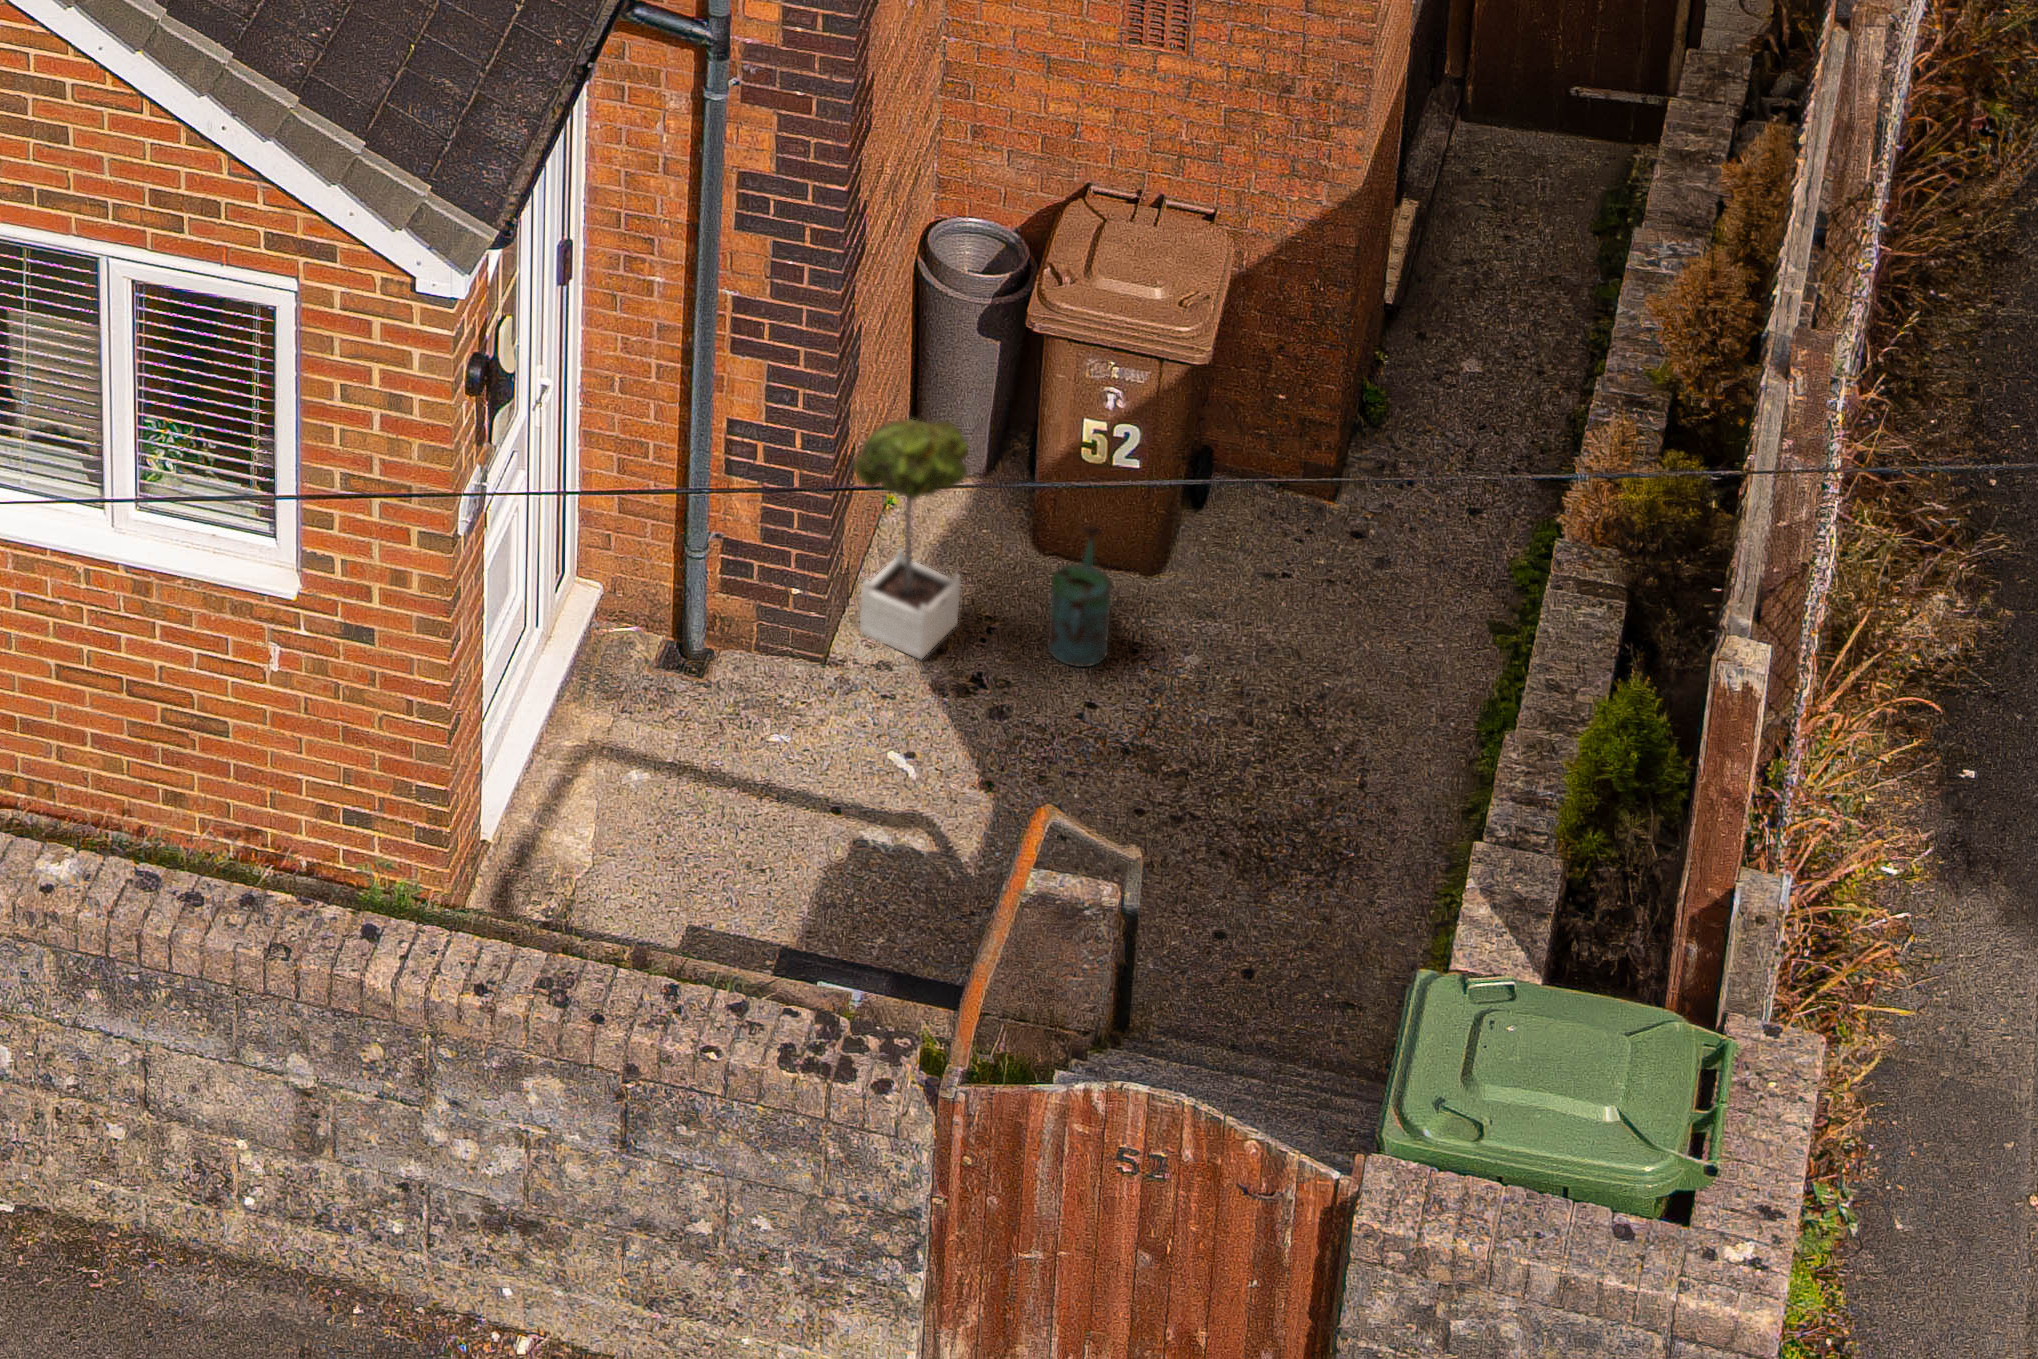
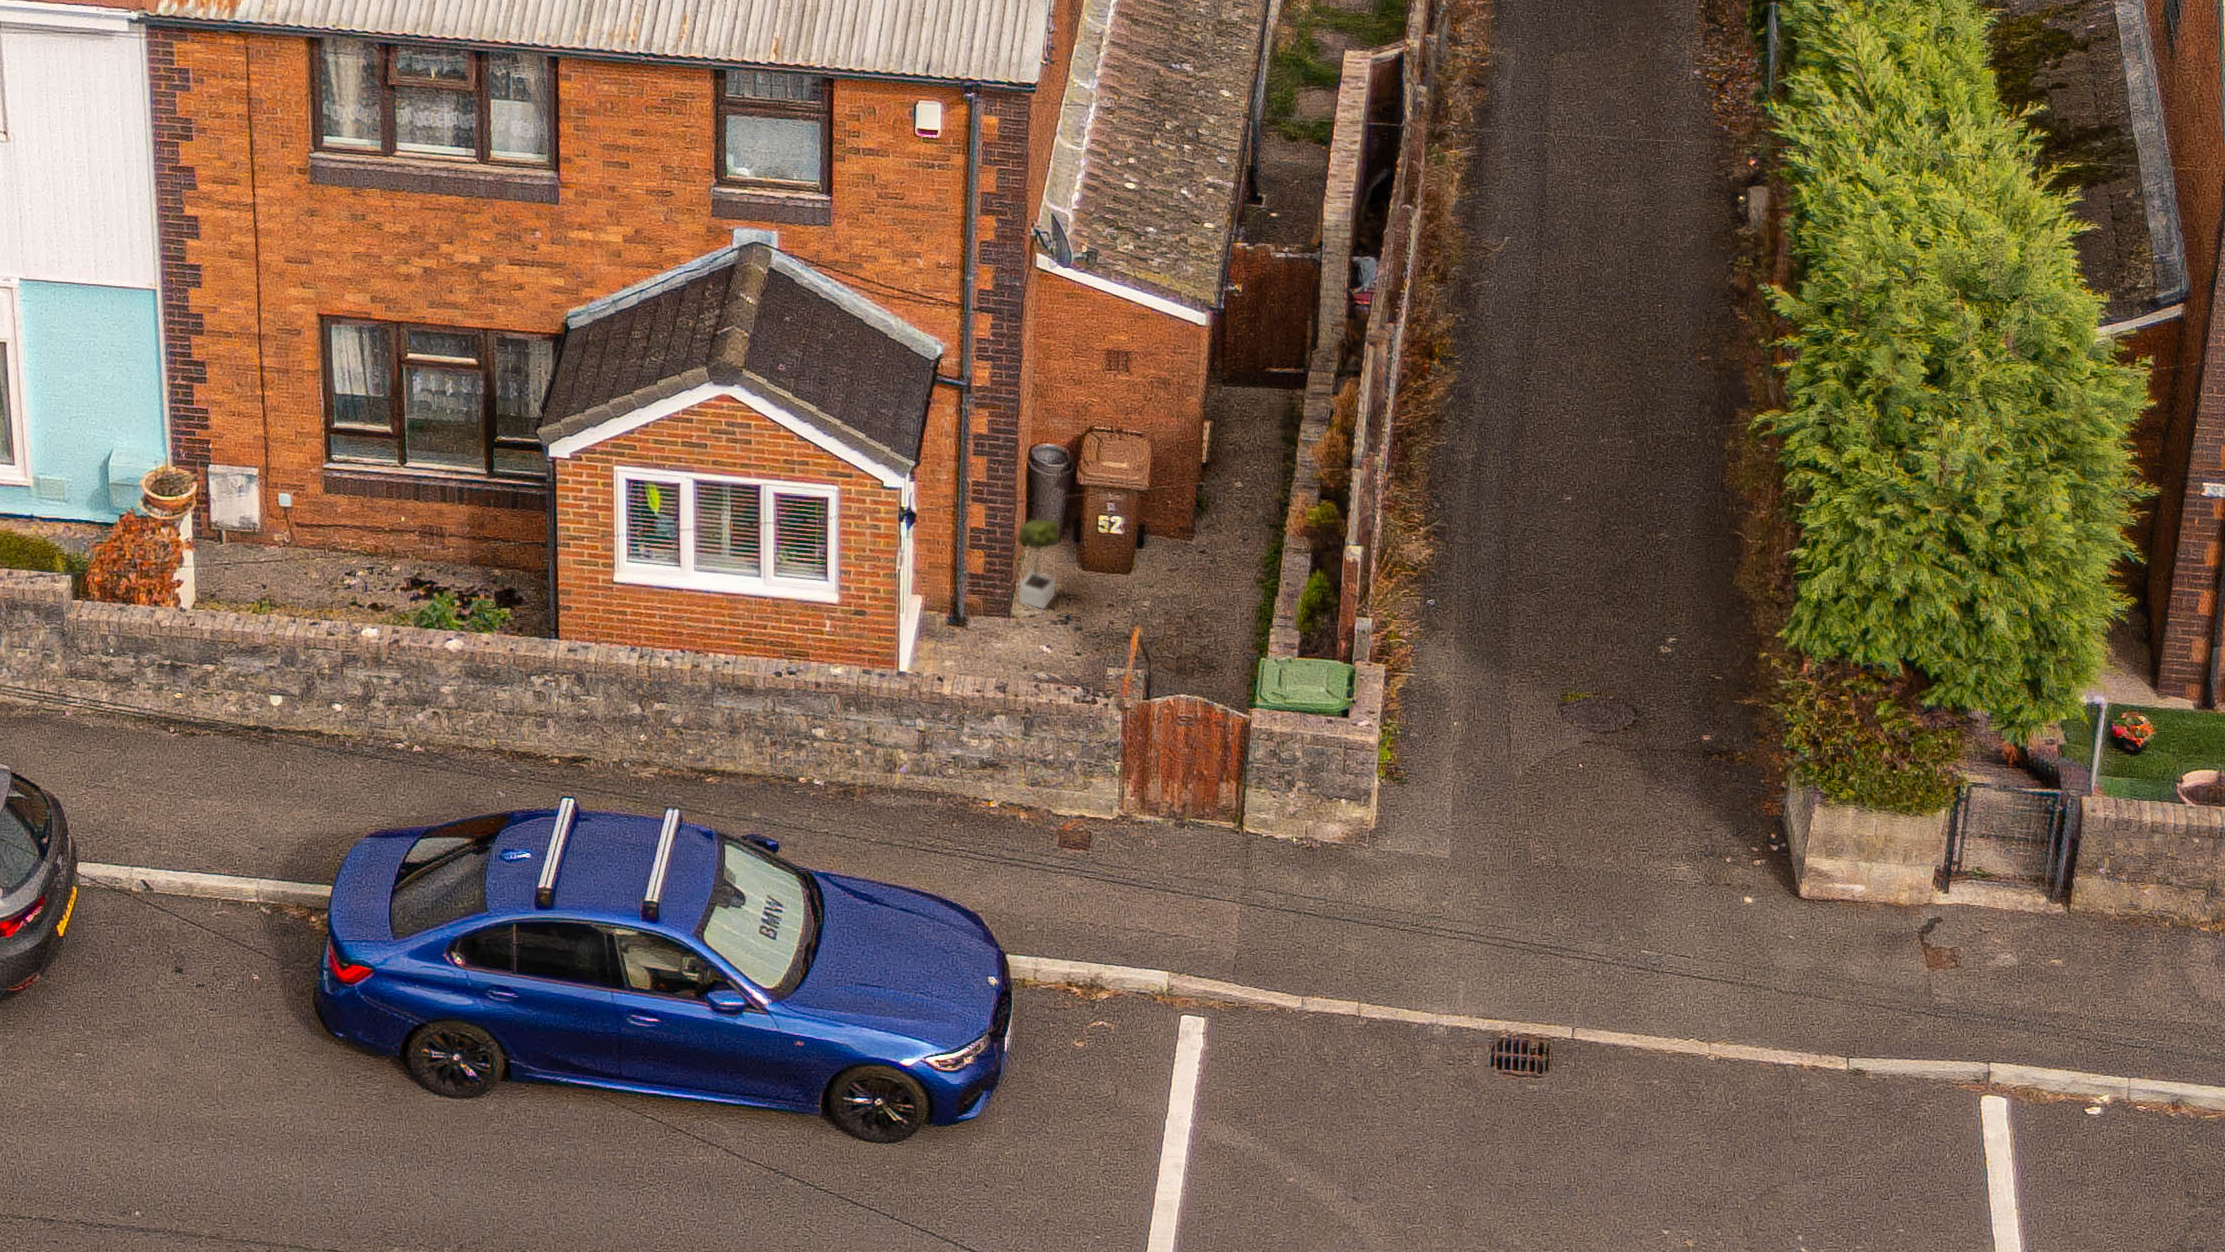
watering can: present [1047,526,1112,667] -> none [1089,553,1113,606]

